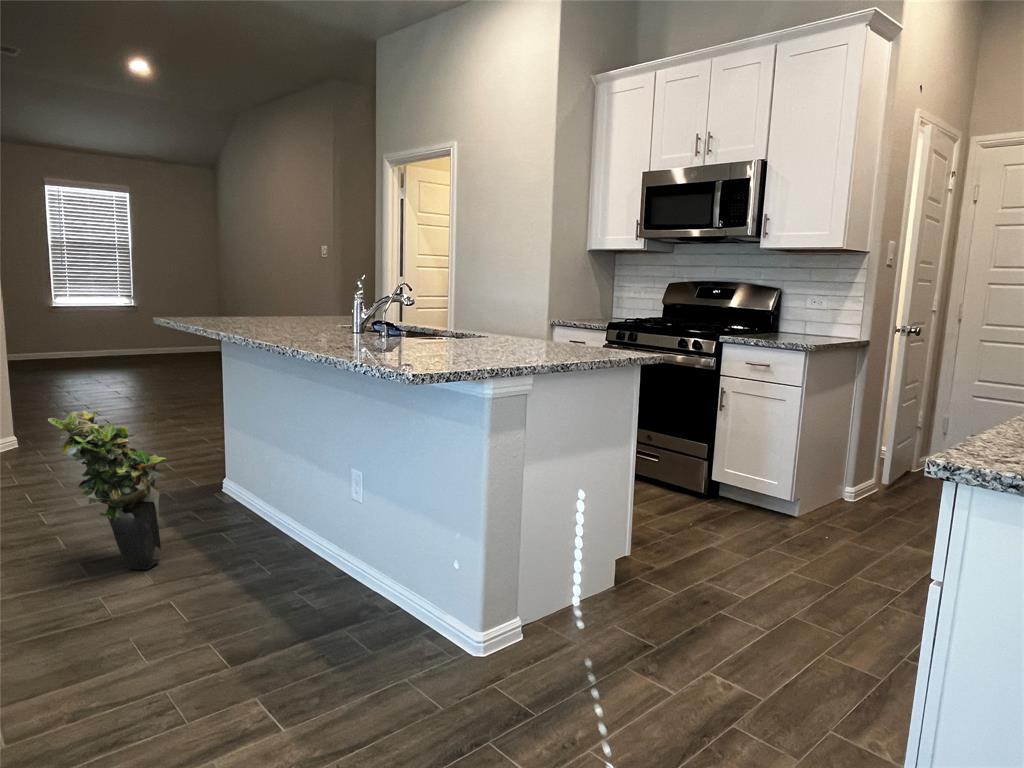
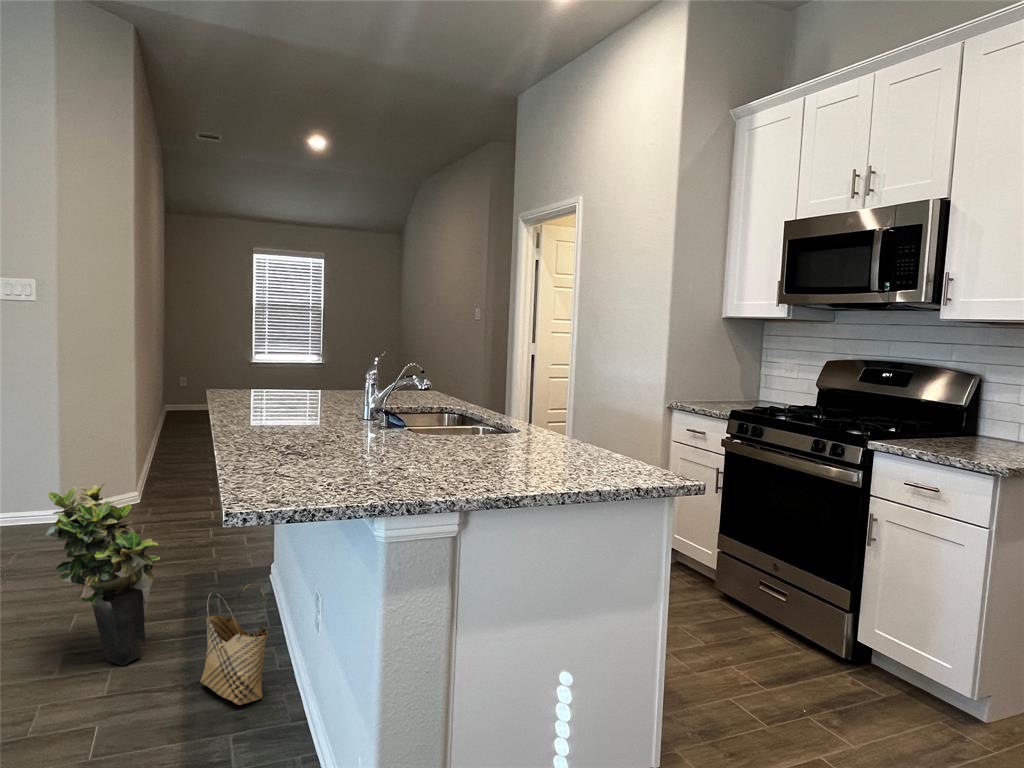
woven basket: none [236,479,302,578] -> present [200,583,269,705]

